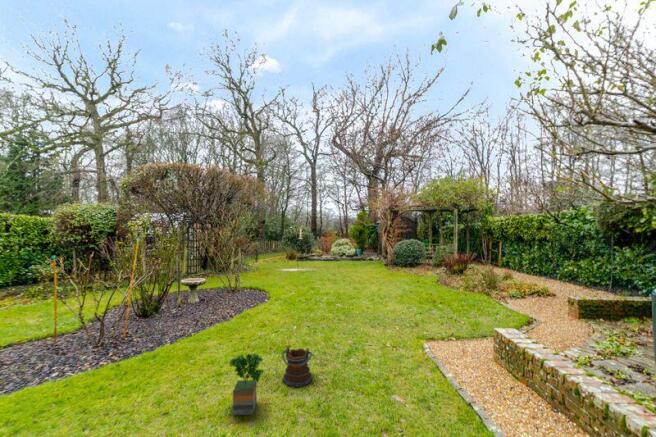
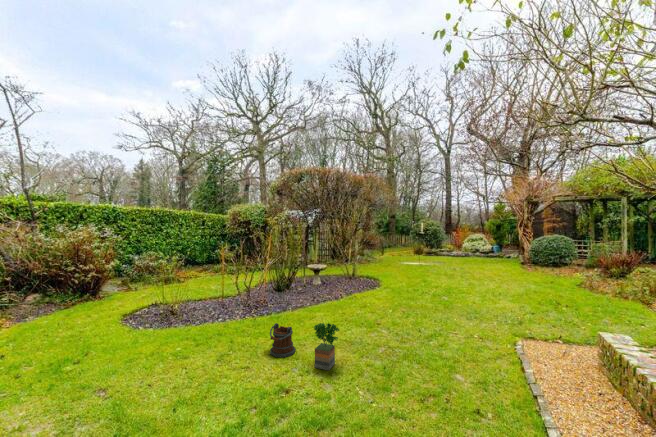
bucket: present [282,347,313,387] -> present [270,323,296,357]

